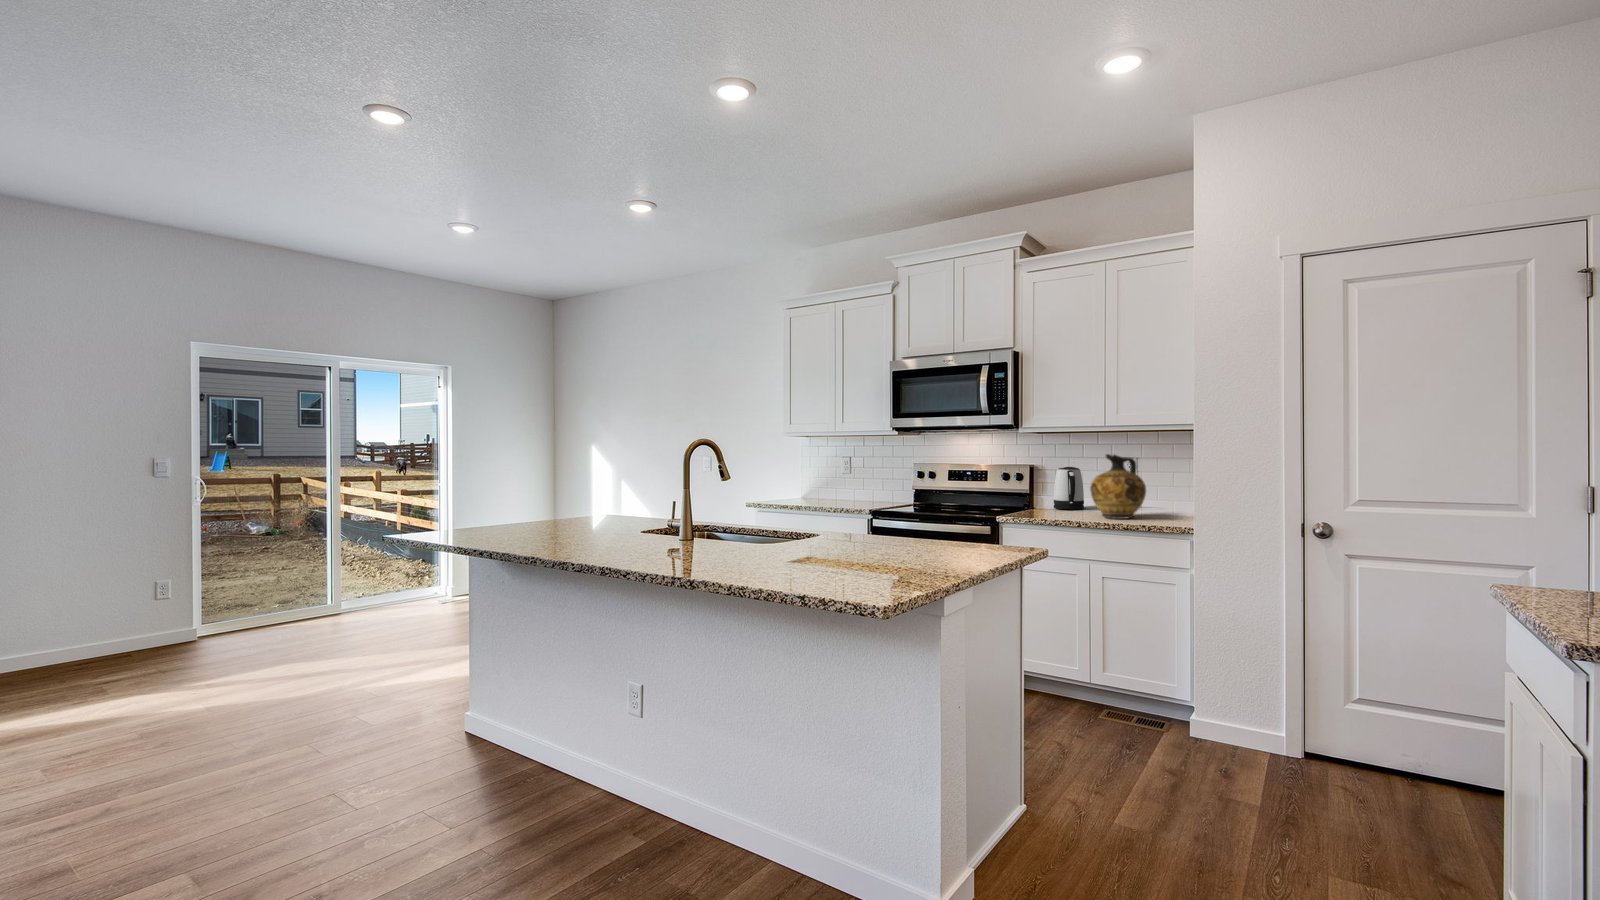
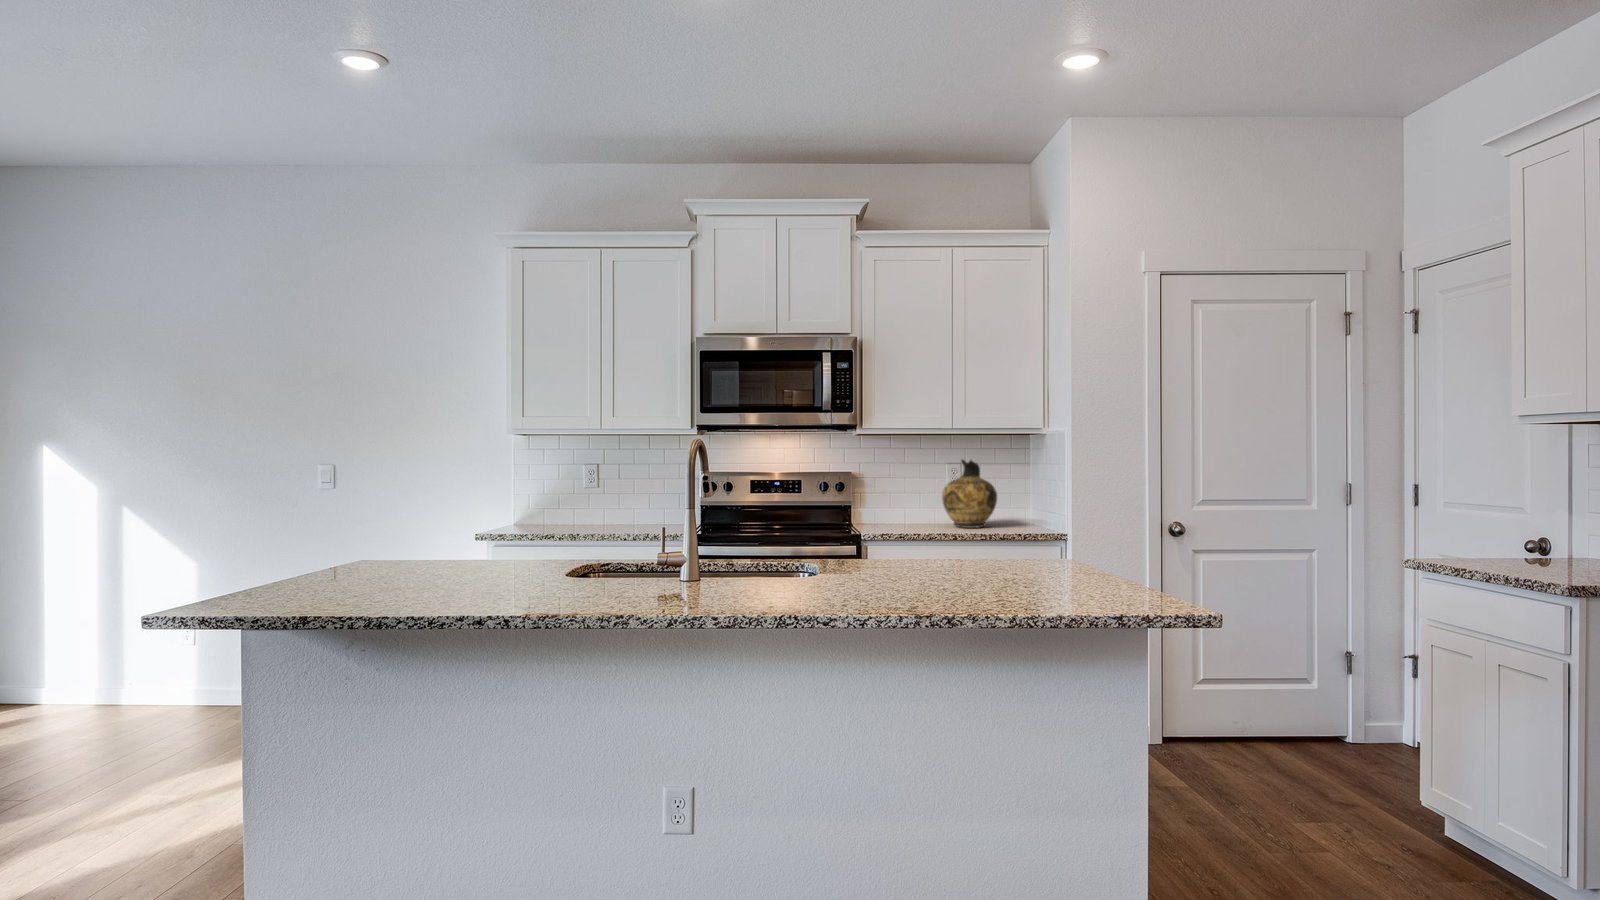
kettle: present [1054,467,1084,509] -> none [877,474,909,521]

